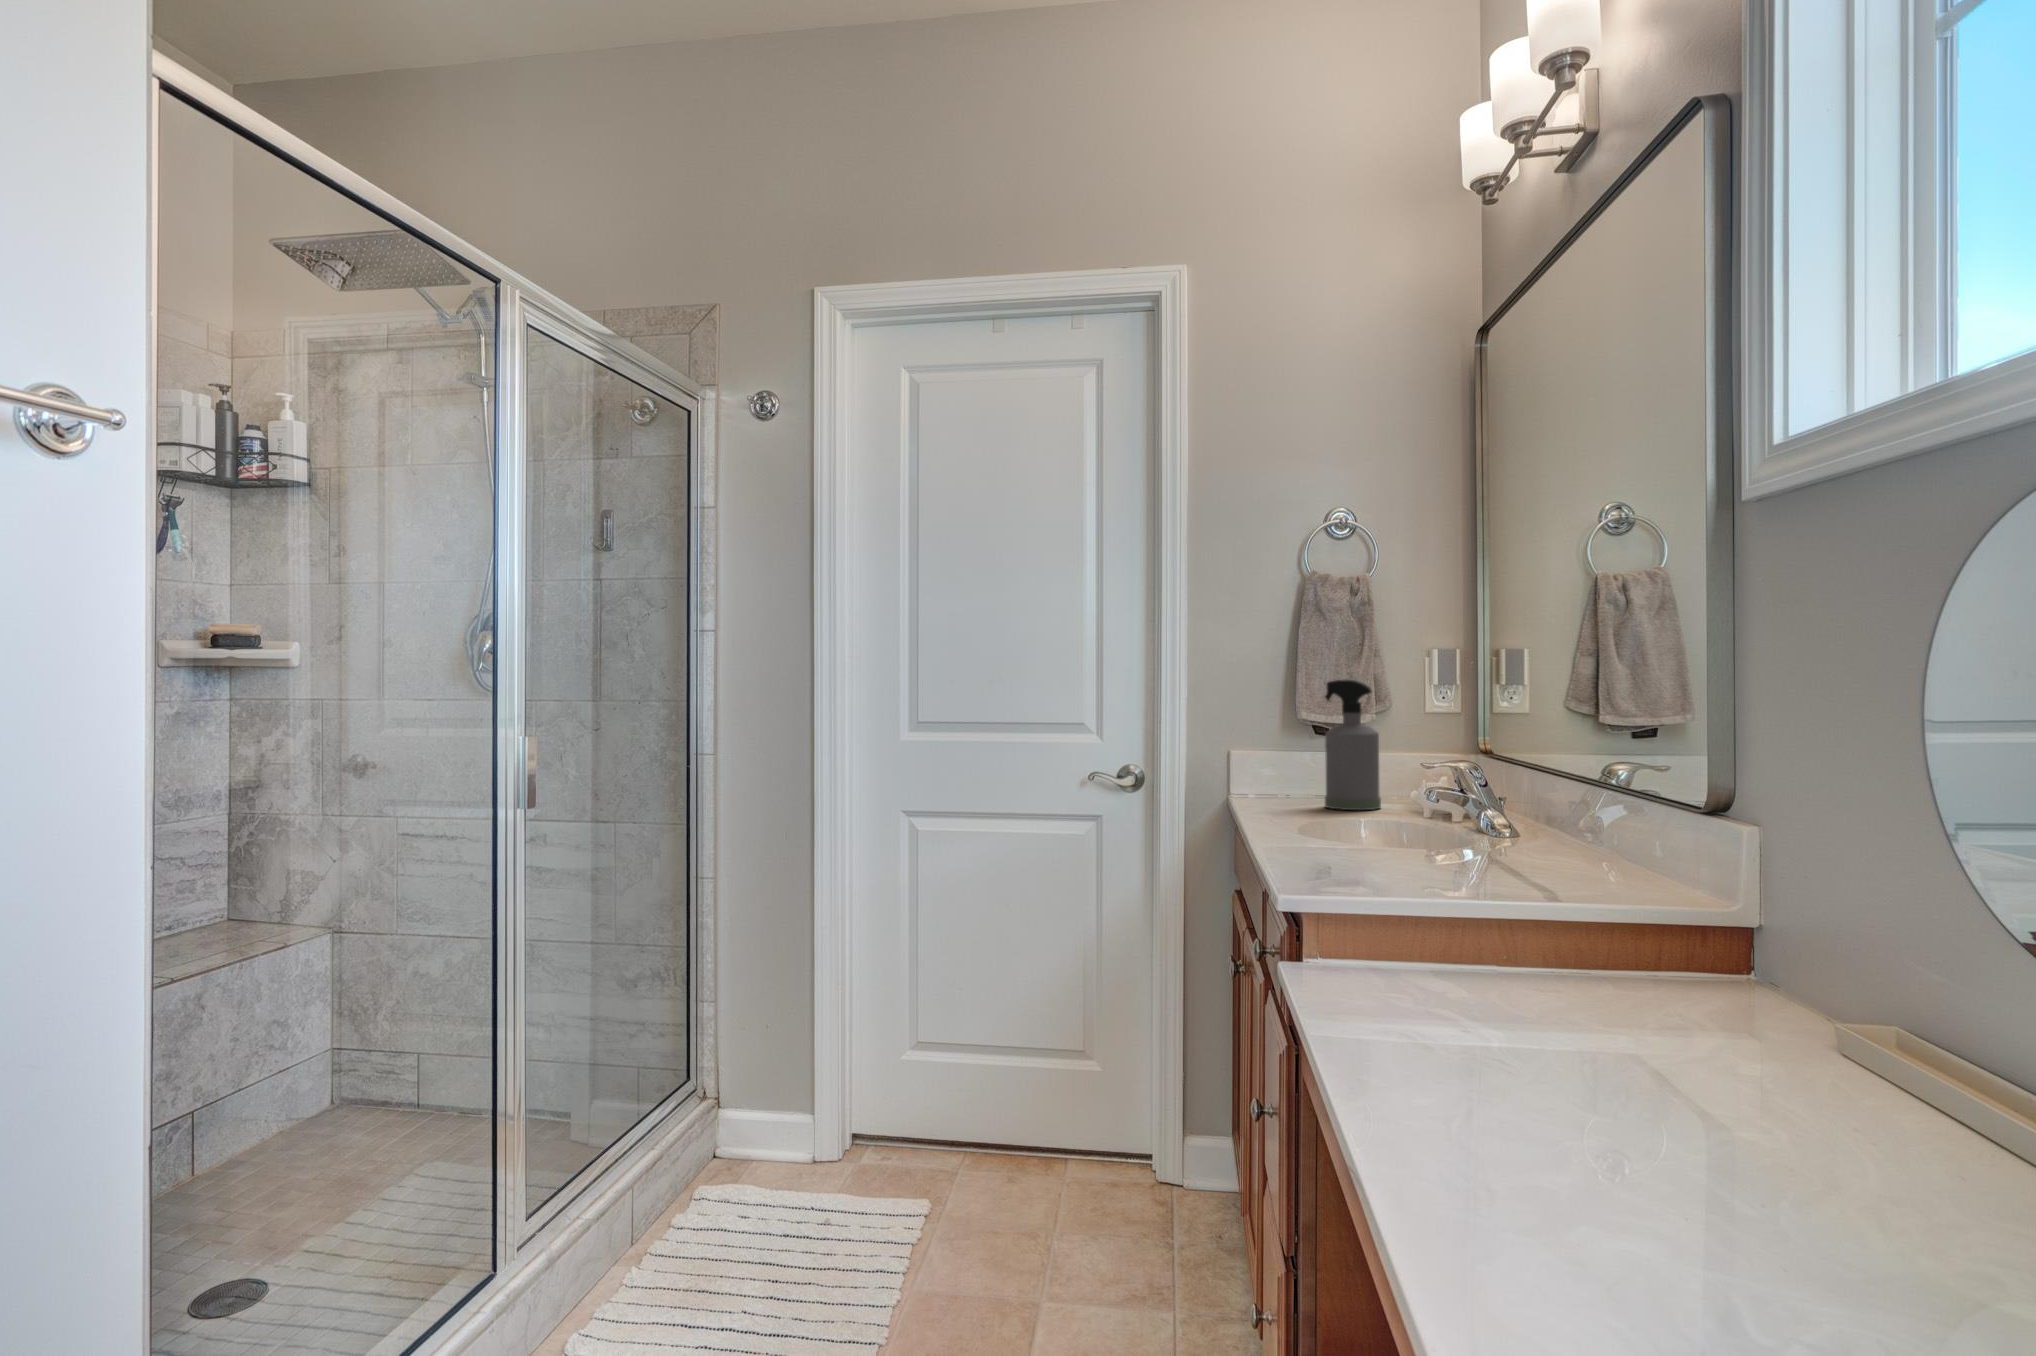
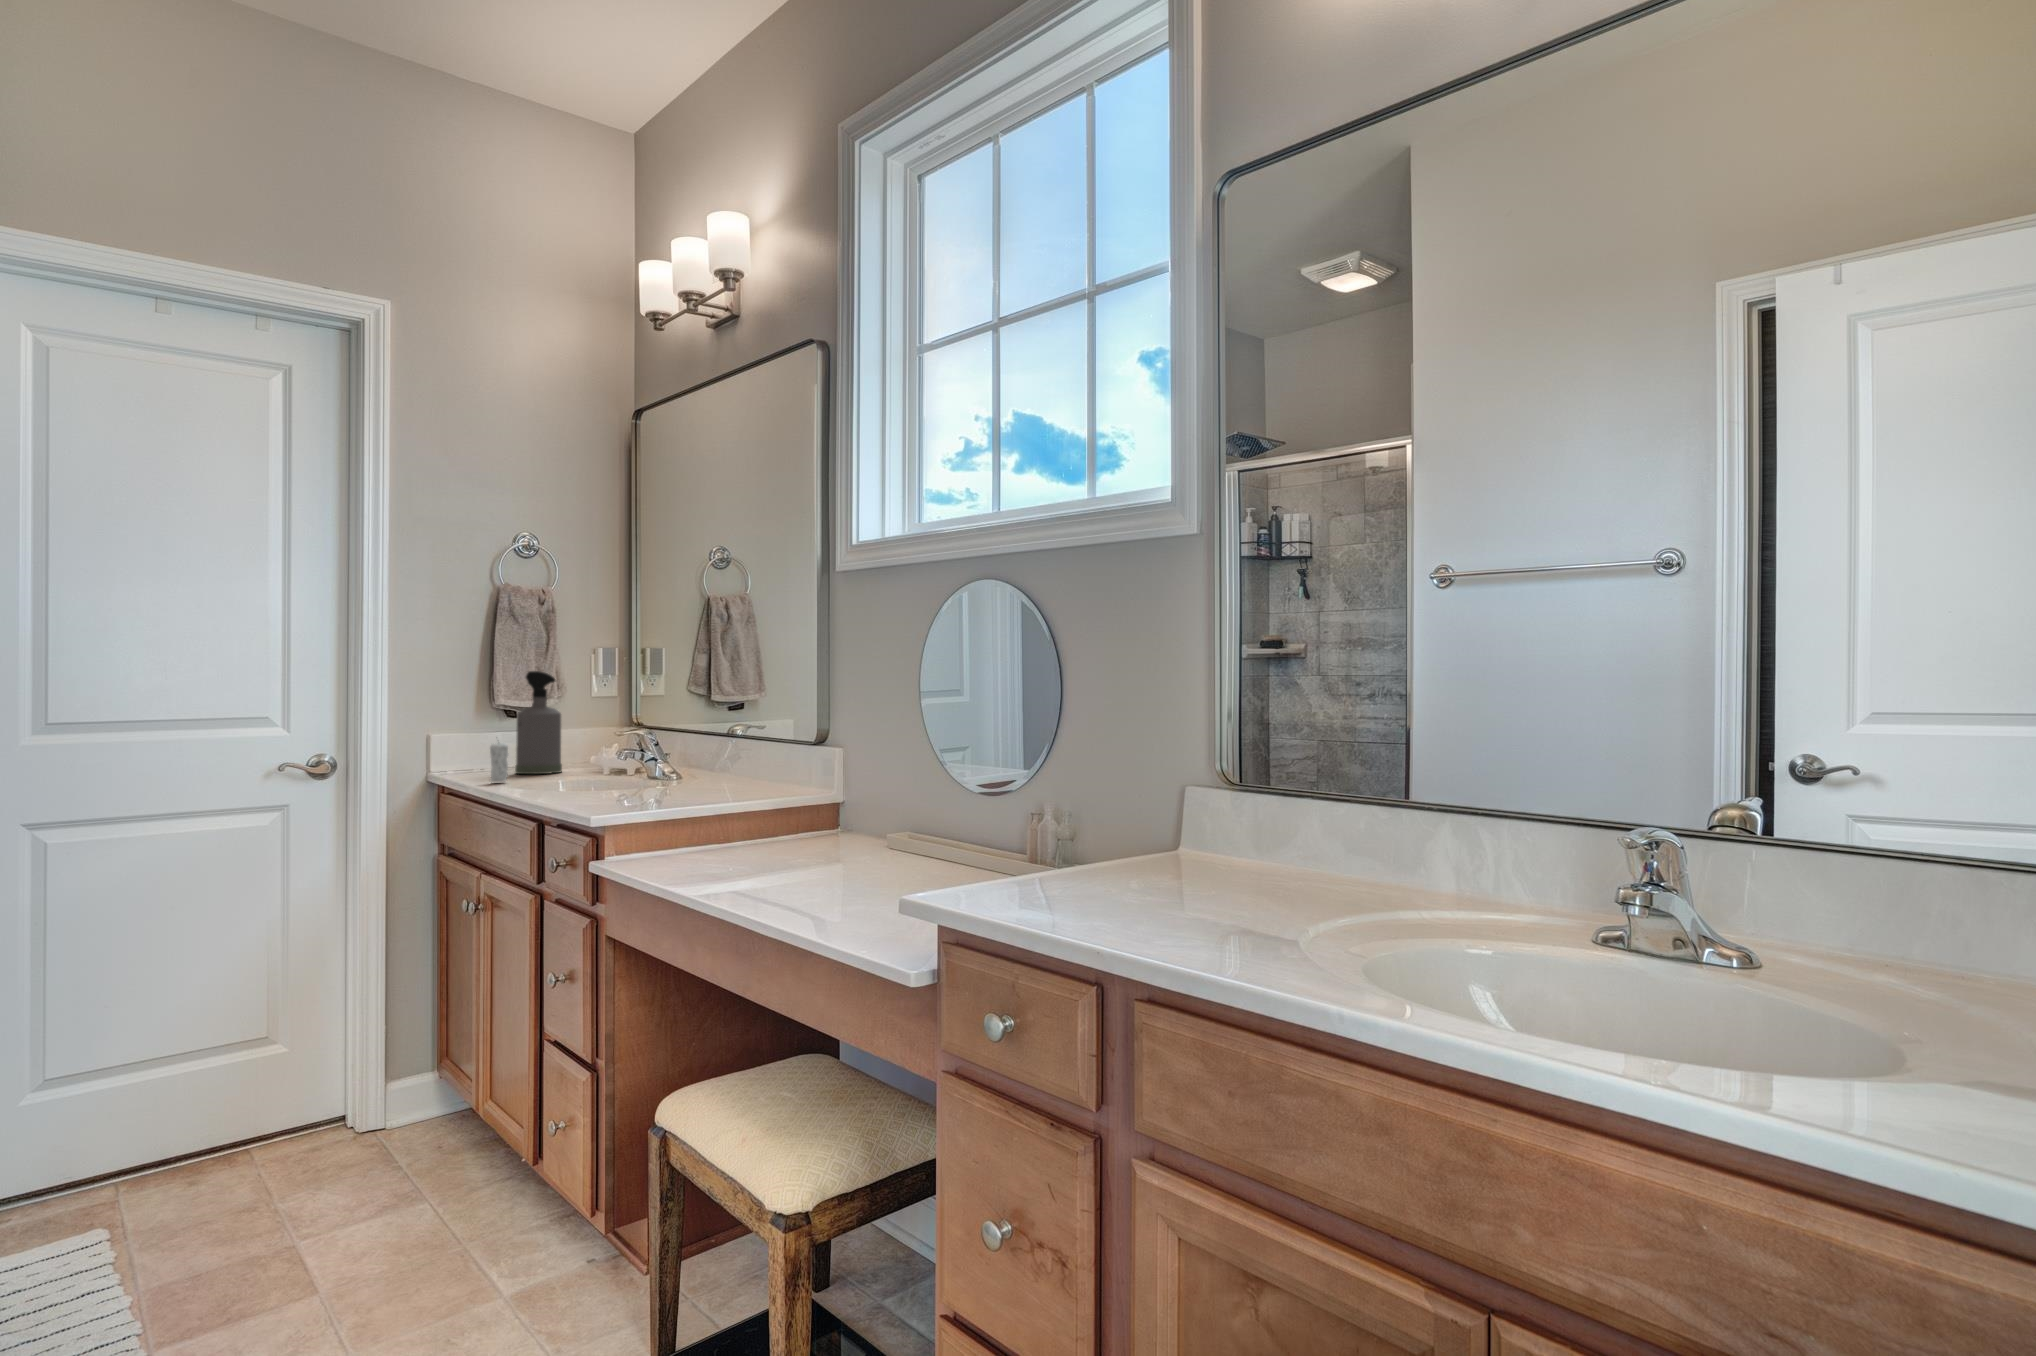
candle: none [1277,760,1299,819] -> present [490,743,508,783]

